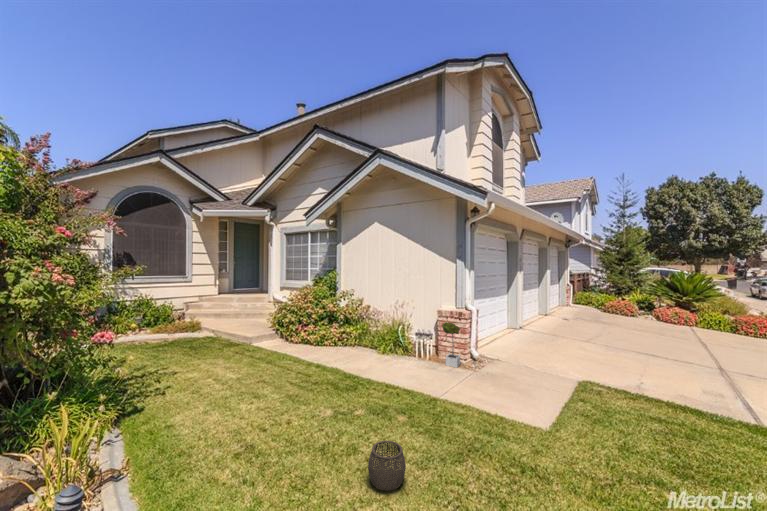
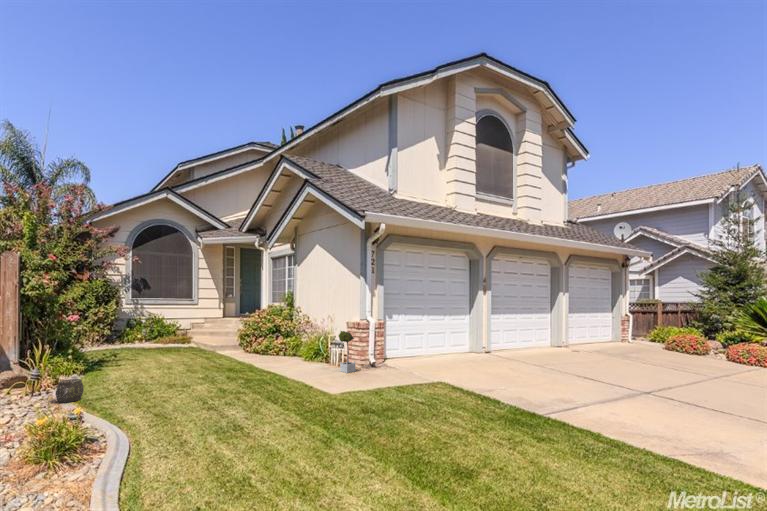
woven basket: present [368,441,406,491] -> present [56,379,84,403]

